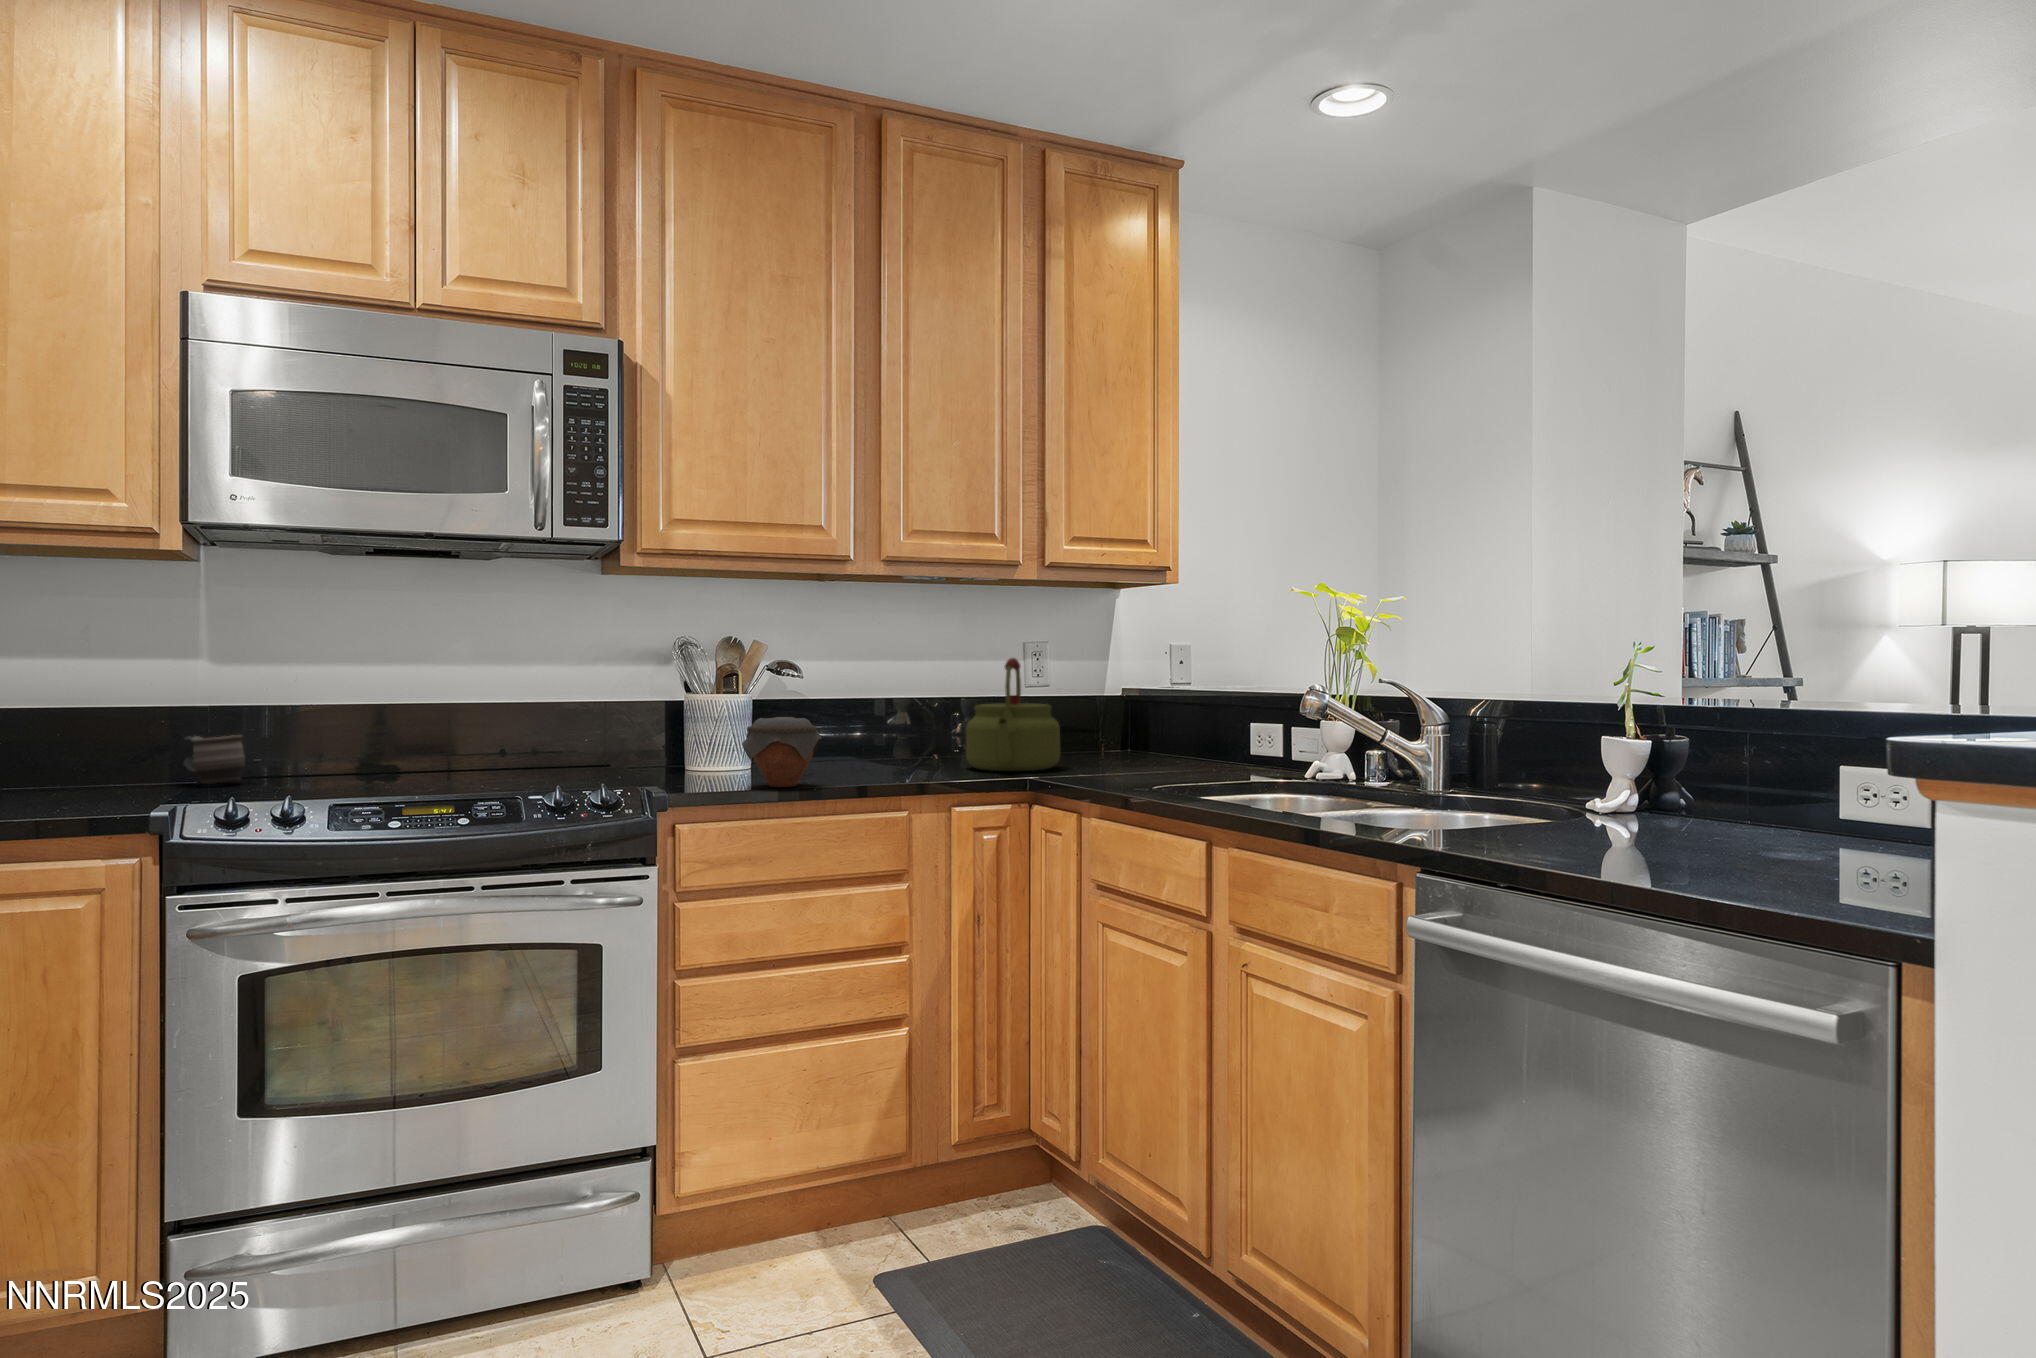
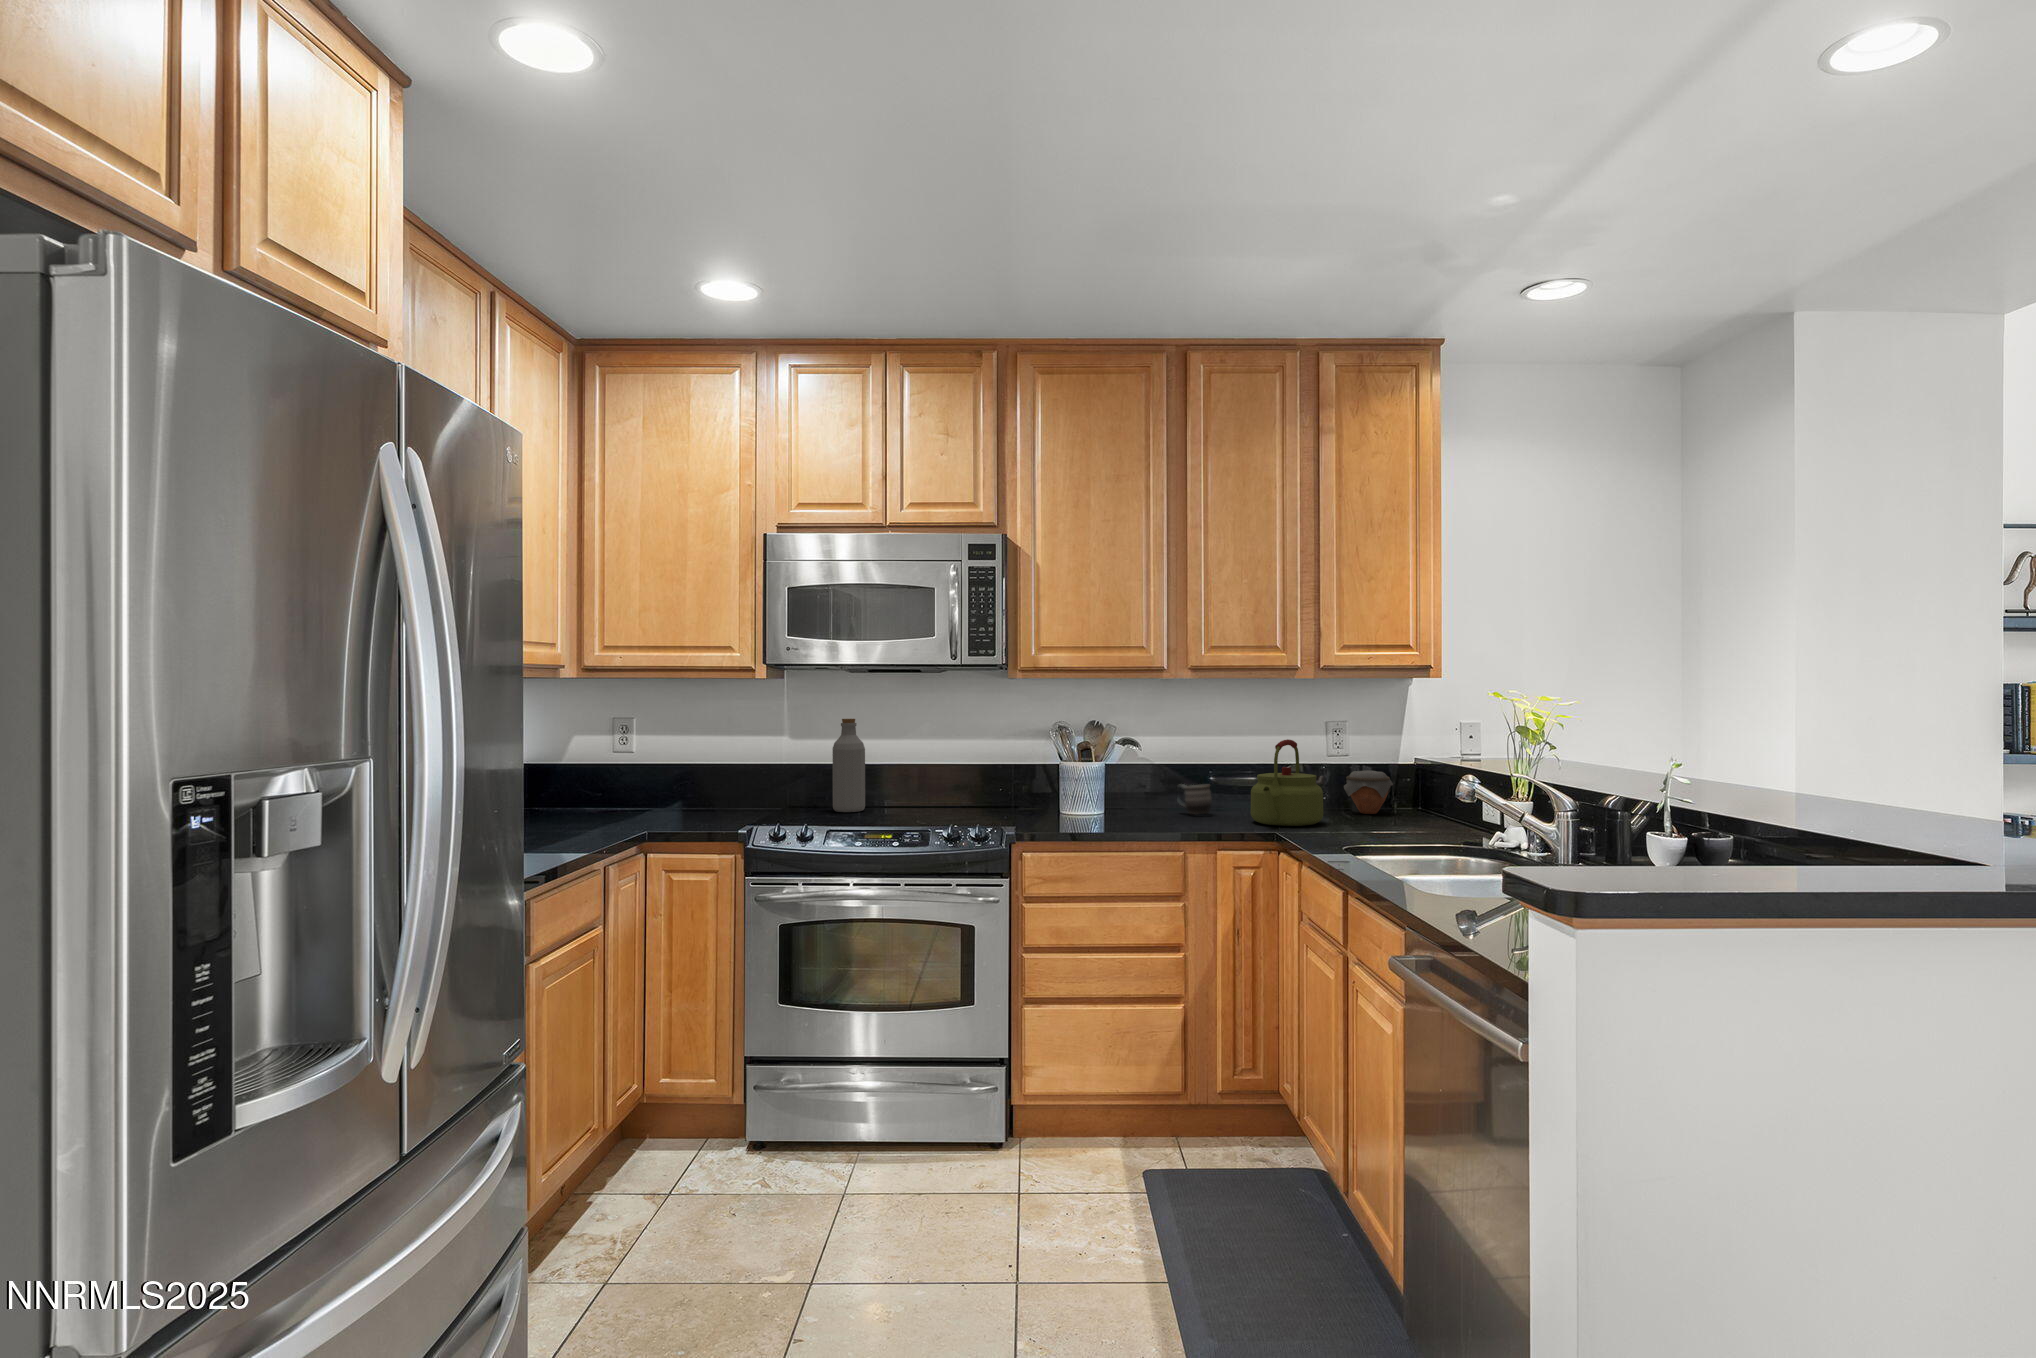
bottle: none [303,630,365,782] -> present [832,719,865,812]
jar: present [742,717,822,787] -> present [1344,770,1393,814]
mug: present [184,735,245,784] -> present [1177,784,1212,815]

